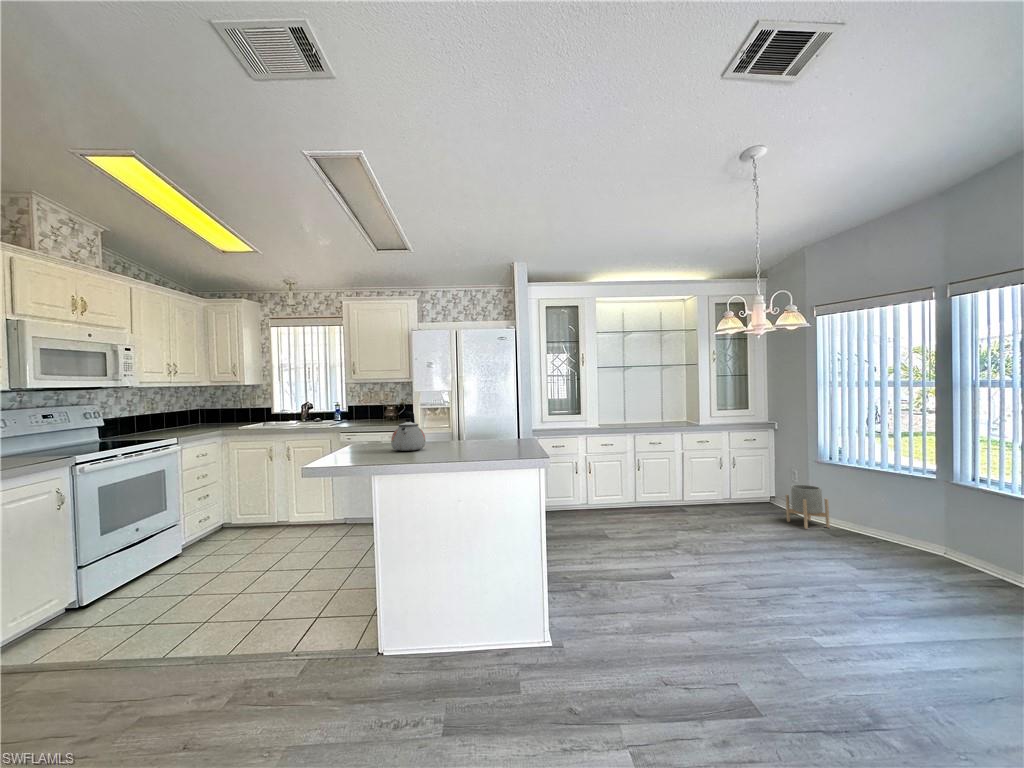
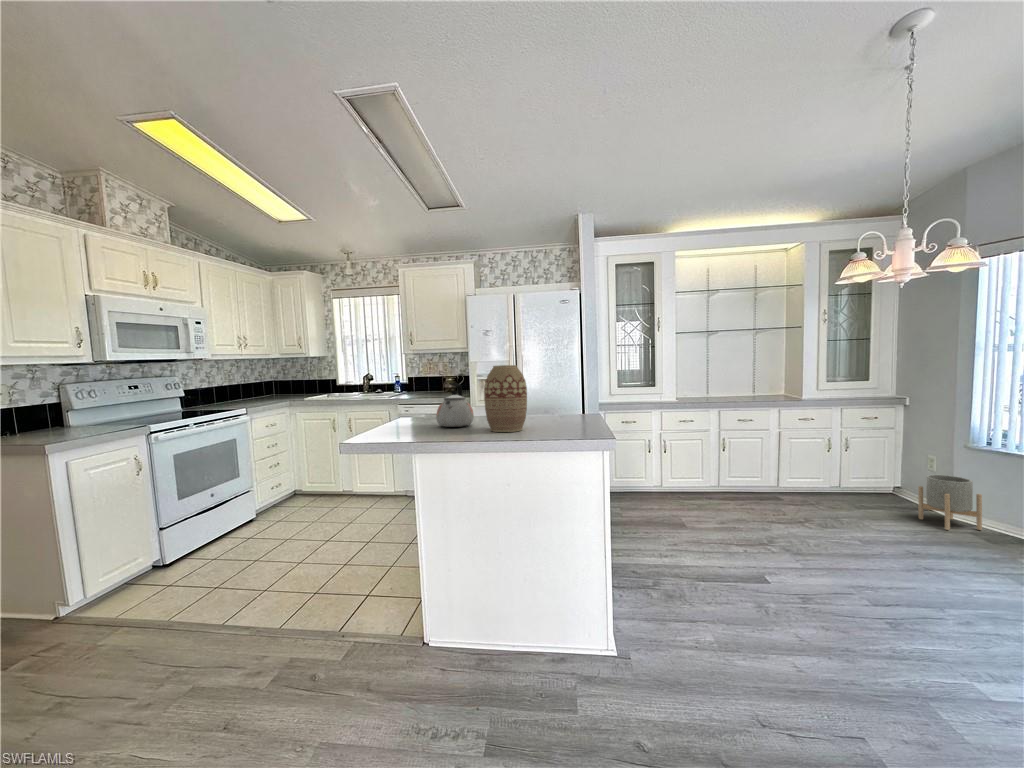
vase: none [437,396,475,454] -> present [484,365,527,432]

